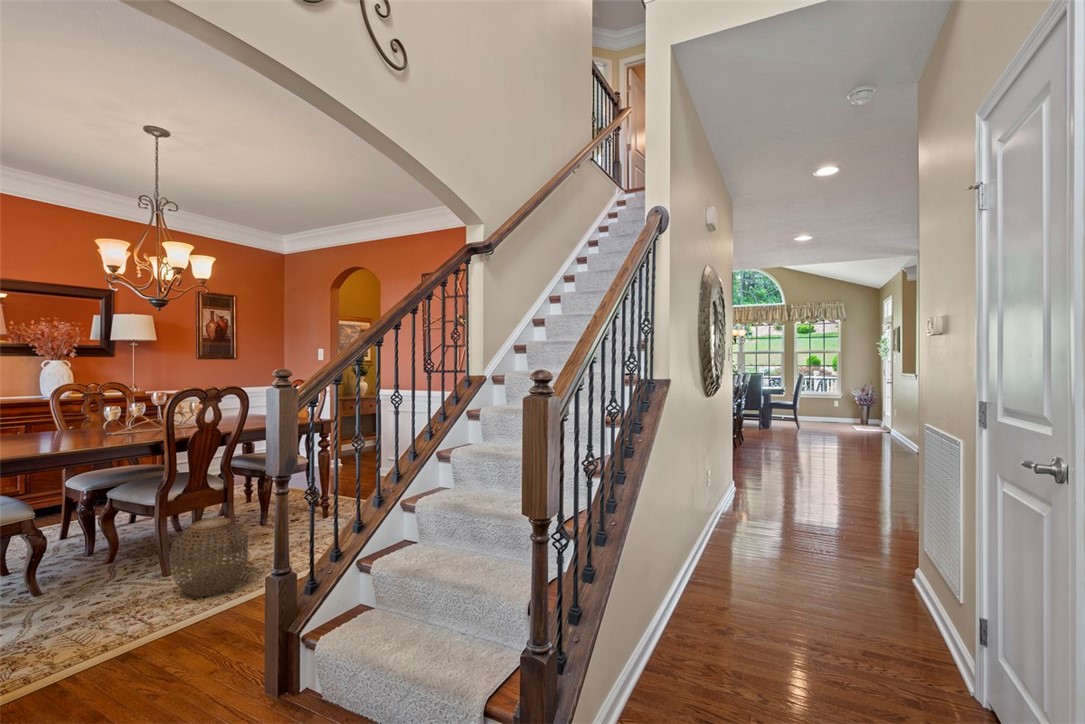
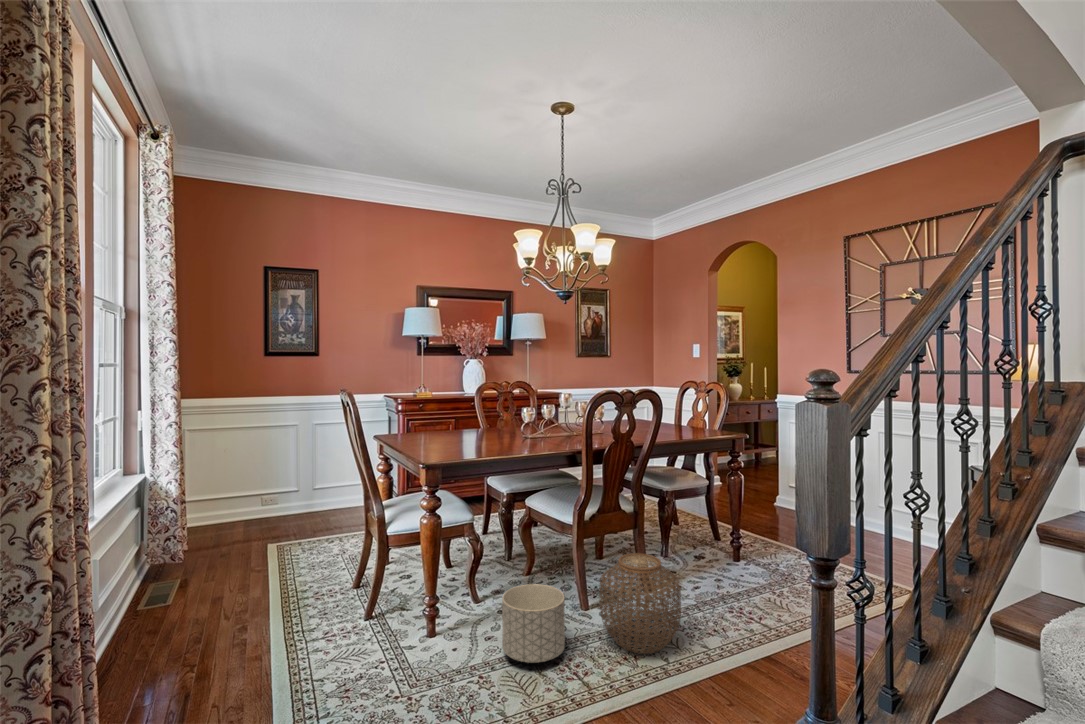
planter: none [57,559,130,627] -> present [502,584,565,663]

